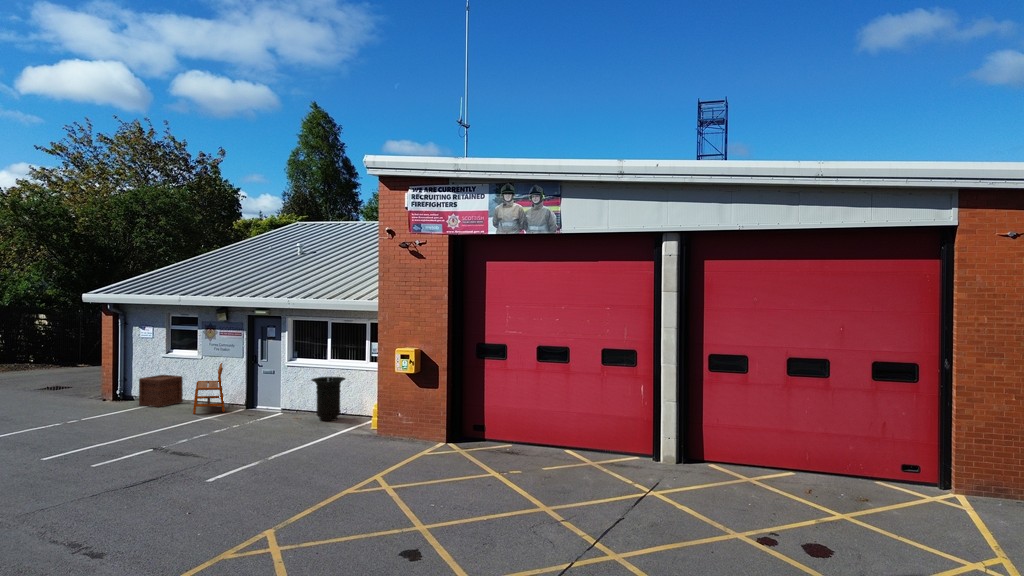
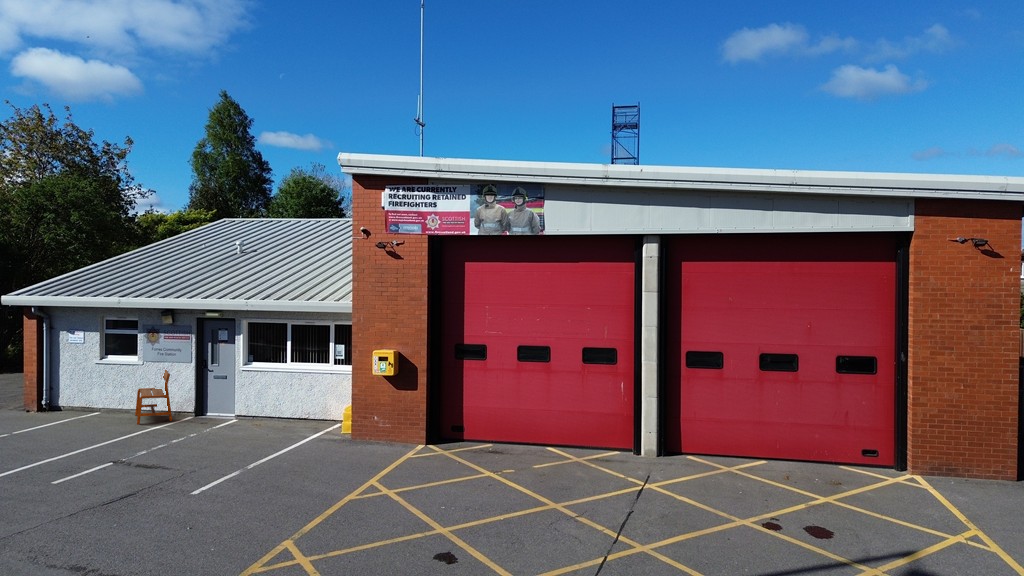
wooden crate: present [139,375,183,407] -> none [70,383,120,418]
trash can: present [312,377,345,421] -> none [272,381,309,427]

